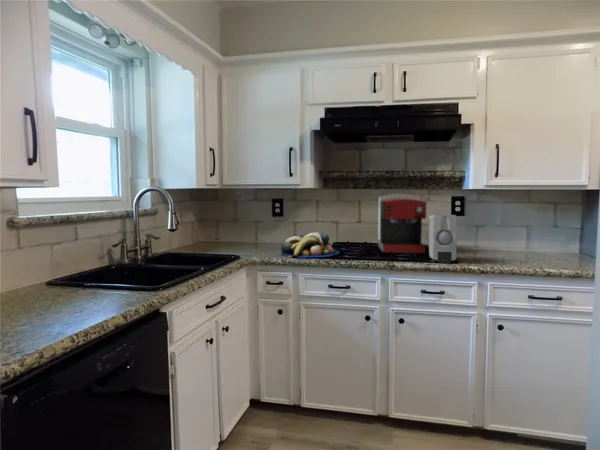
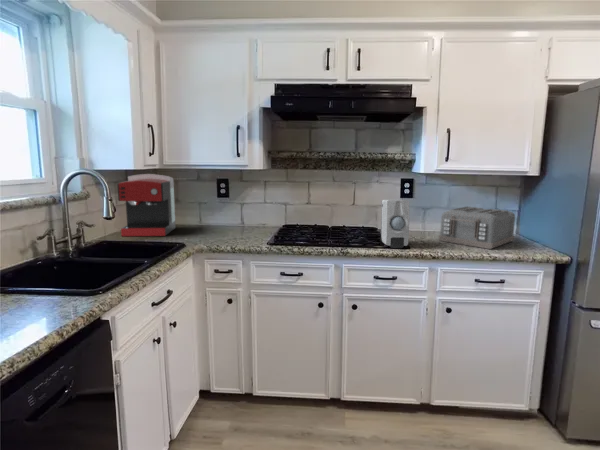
coffee maker: present [378,194,426,253] -> present [117,174,176,236]
toaster: none [490,223,575,265] -> present [439,207,515,249]
fruit bowl: present [281,231,340,258] -> none [230,215,292,245]

